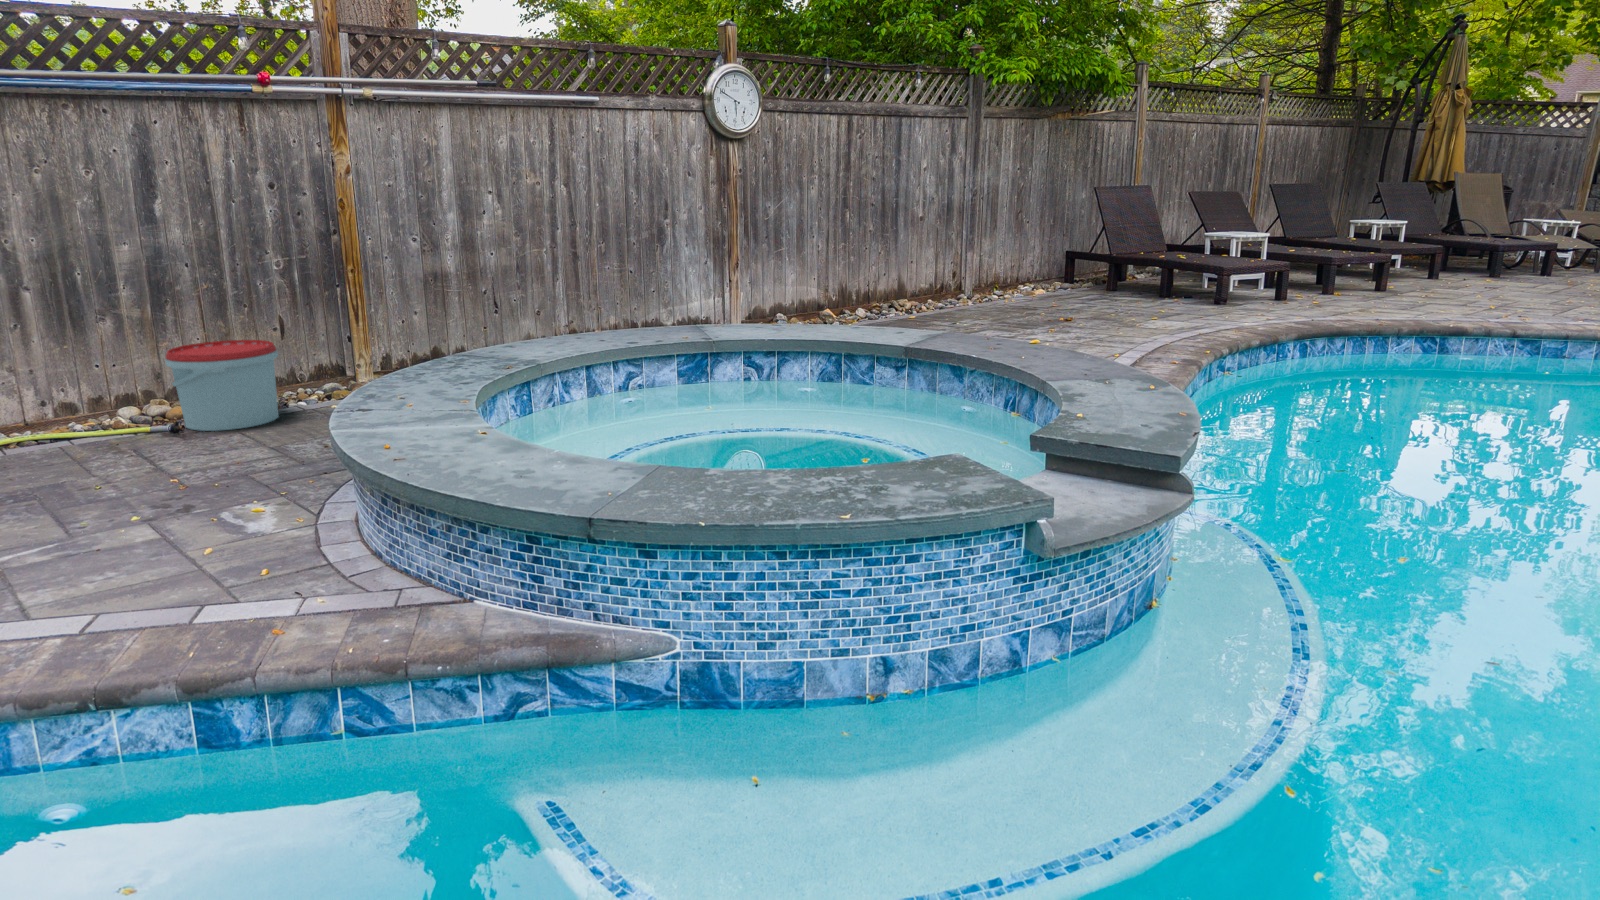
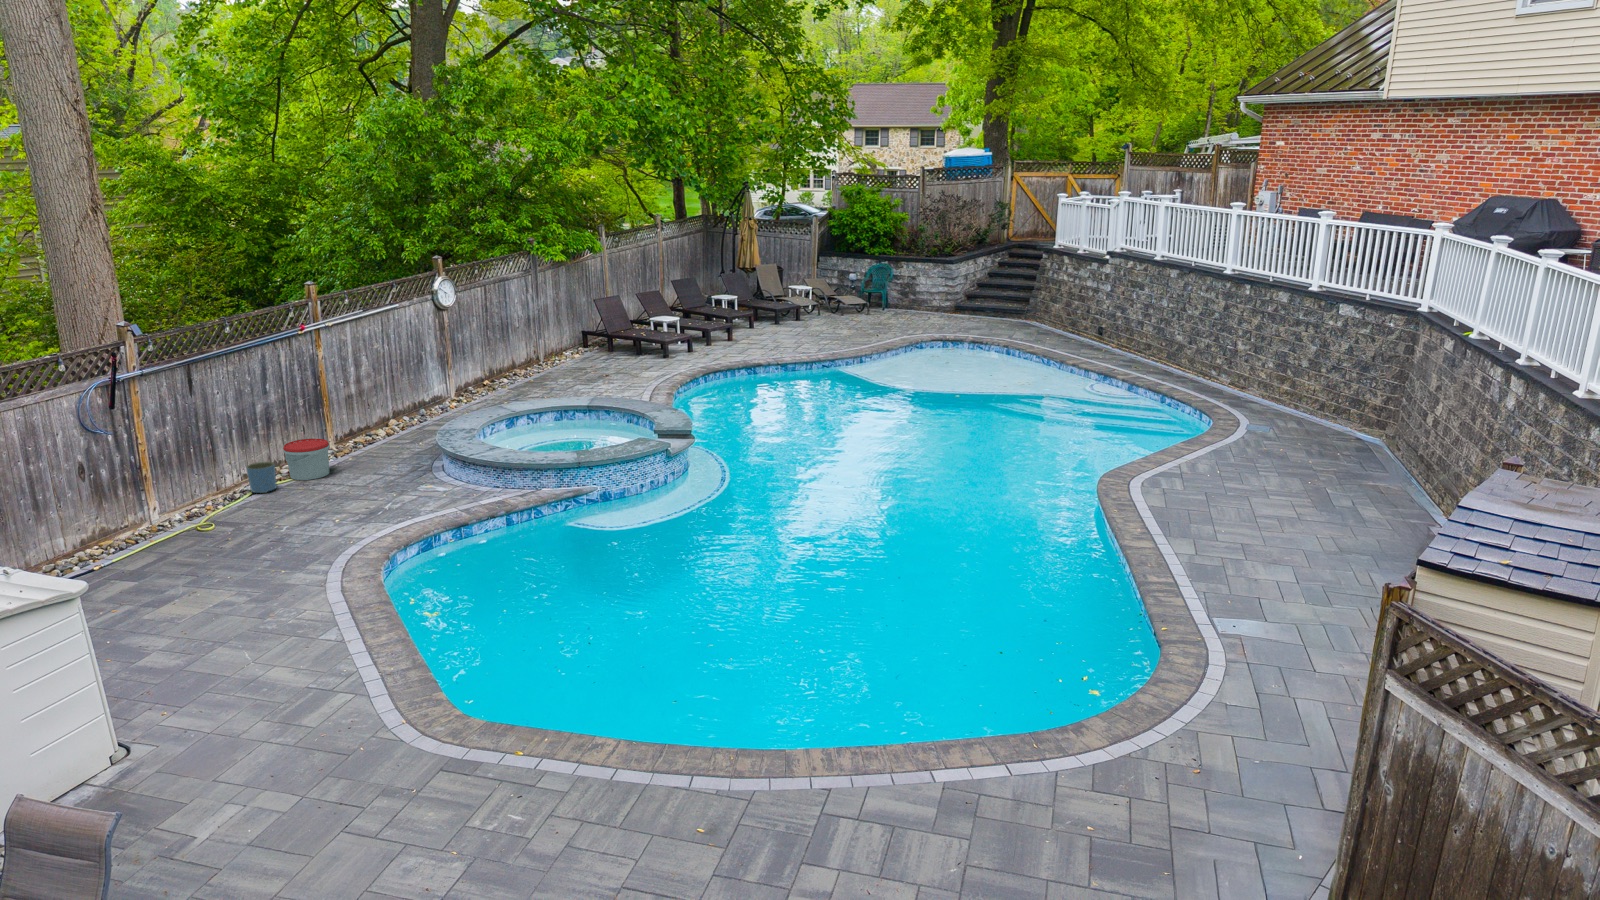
planter: none [33,372,115,445] -> present [246,462,277,493]

